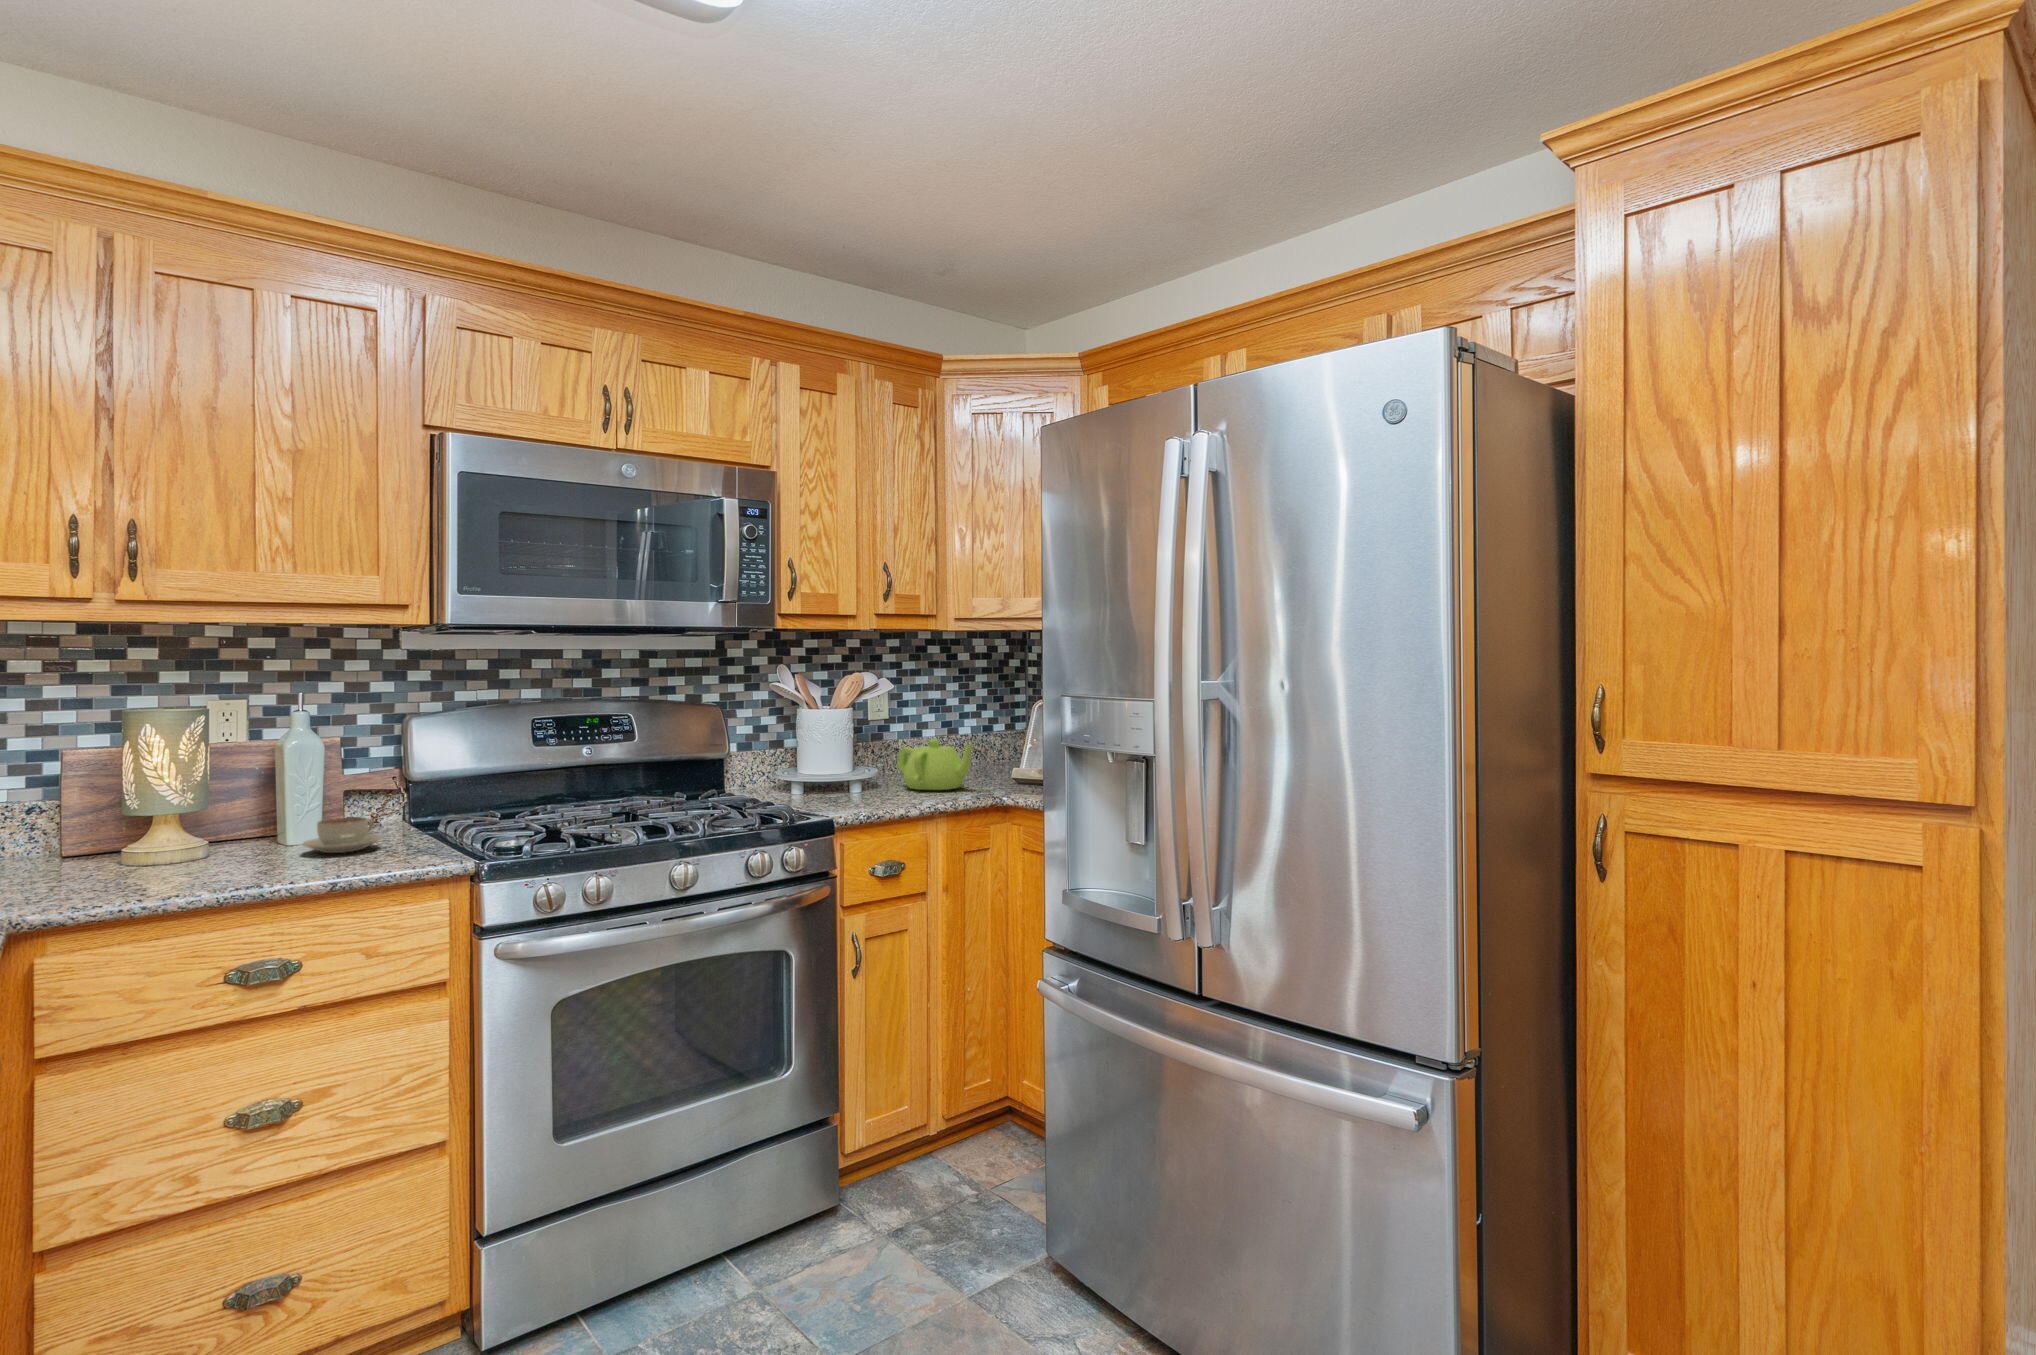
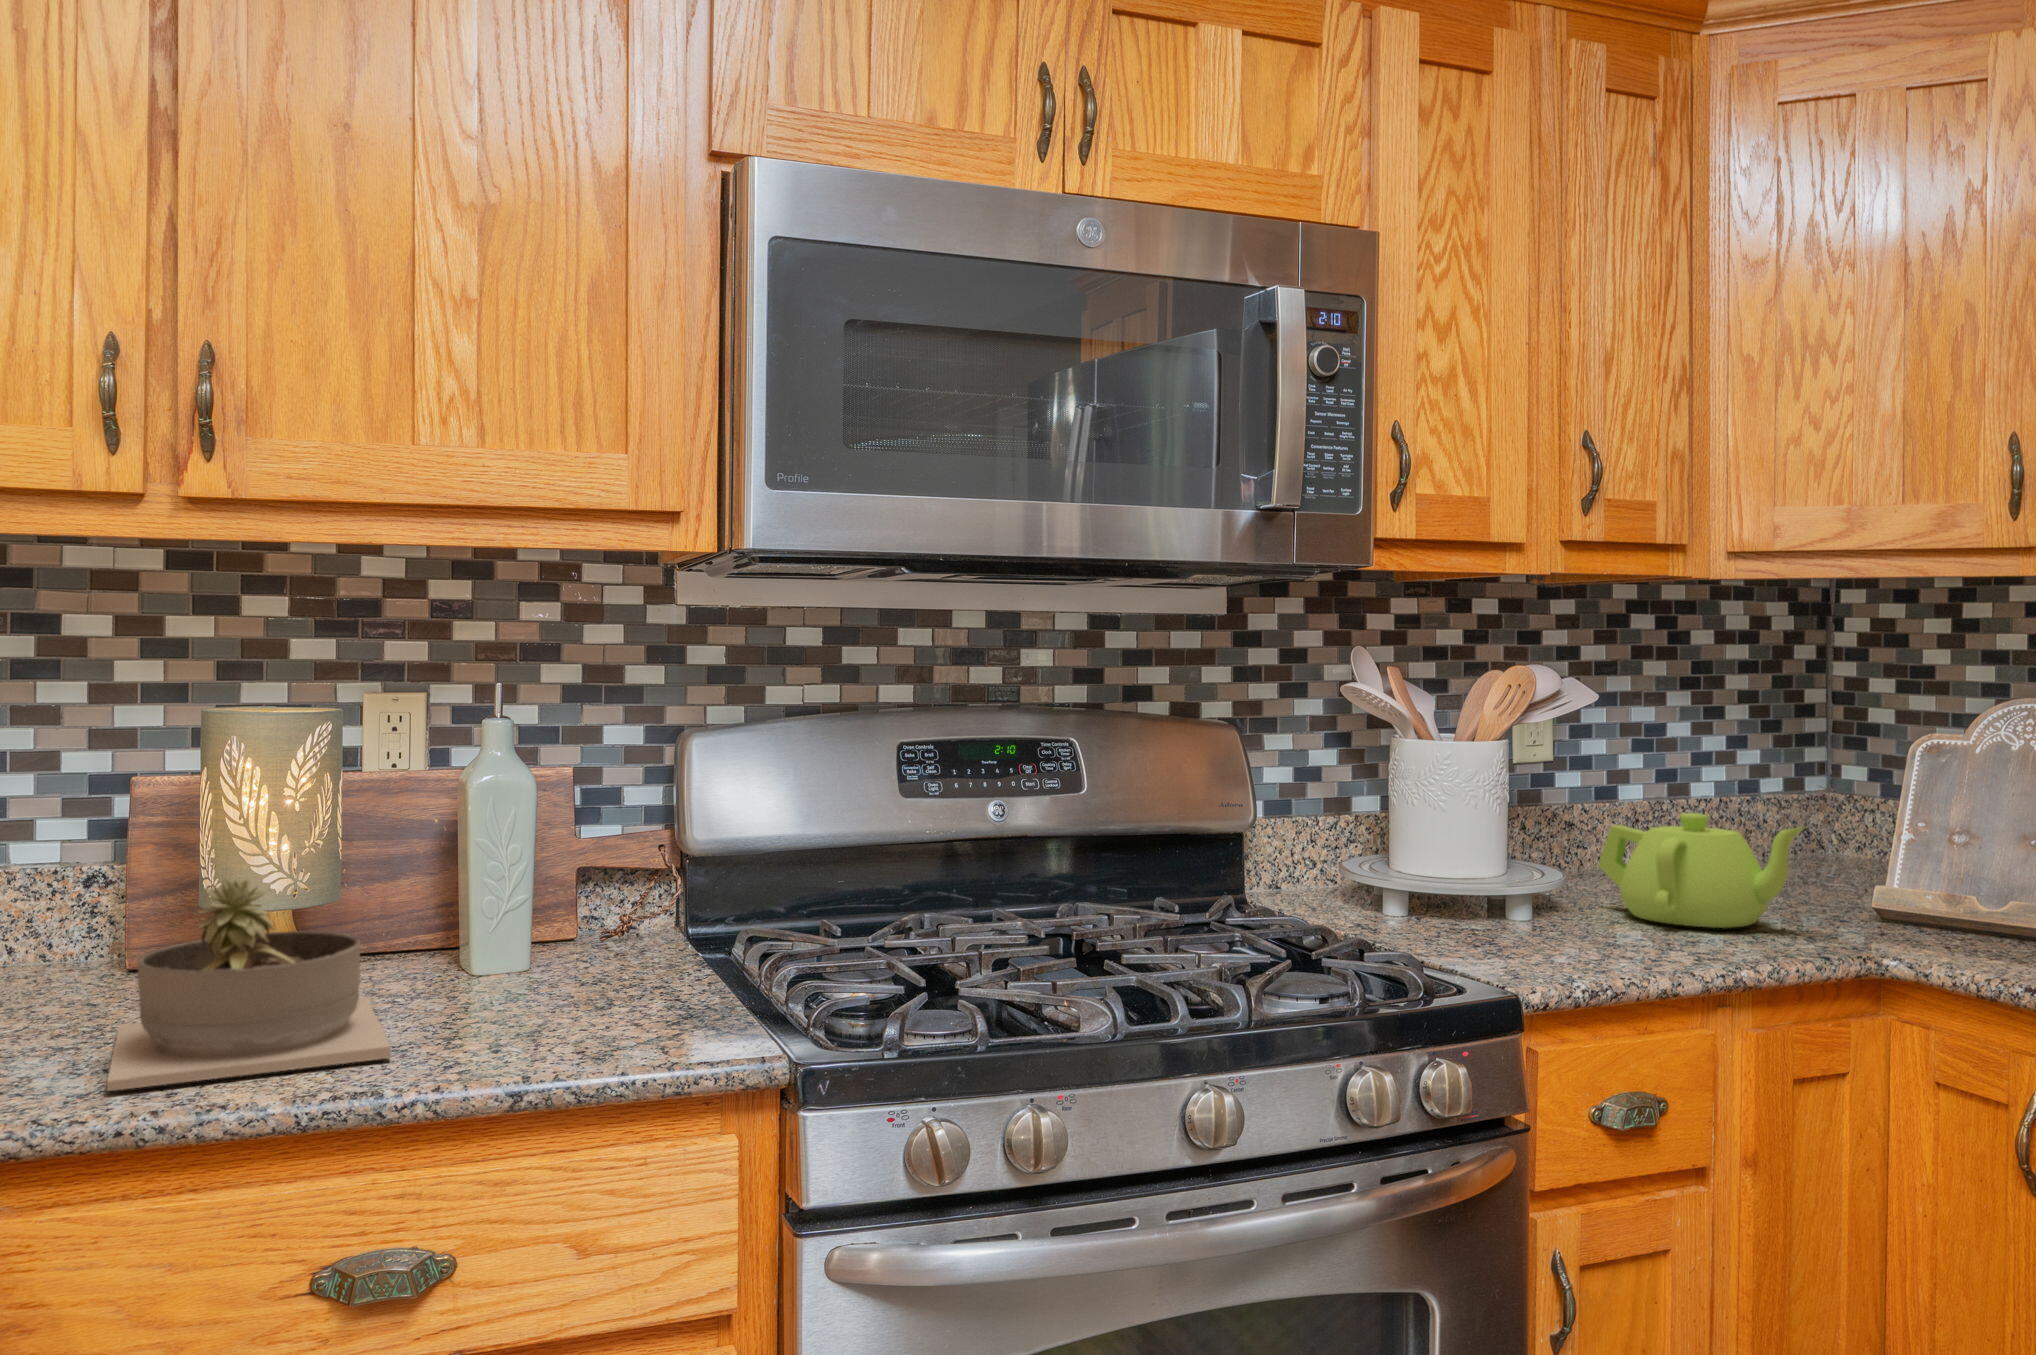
succulent planter: none [85,794,261,896] -> present [107,878,391,1091]
coffee cup: present [303,817,382,853] -> none [486,930,626,1005]

